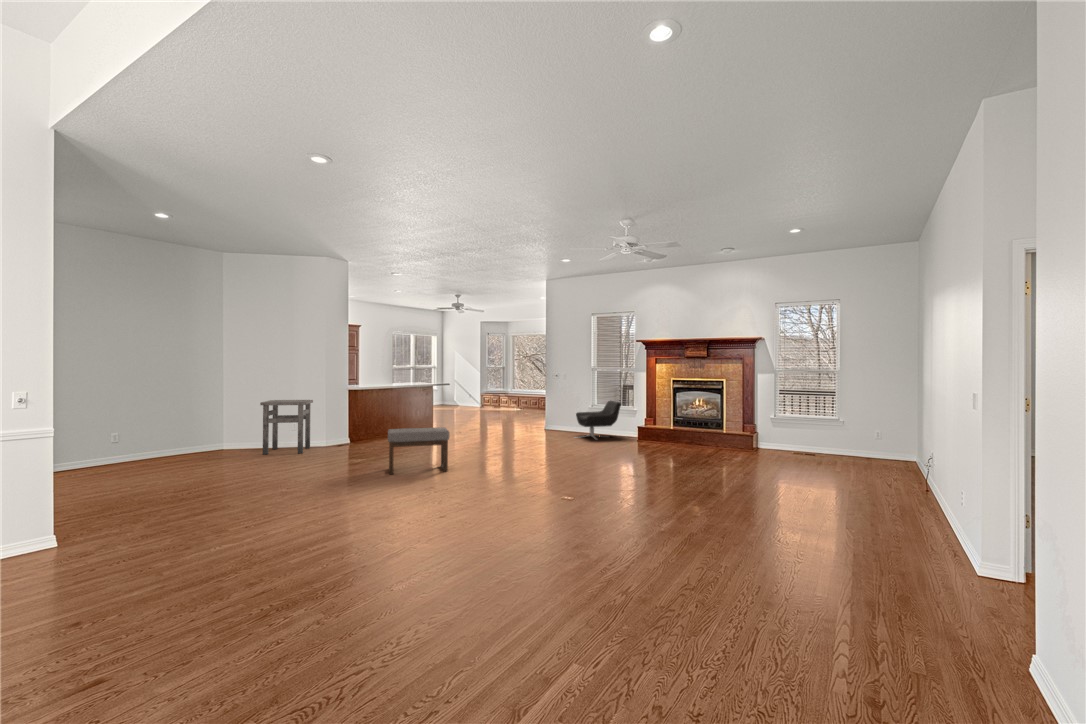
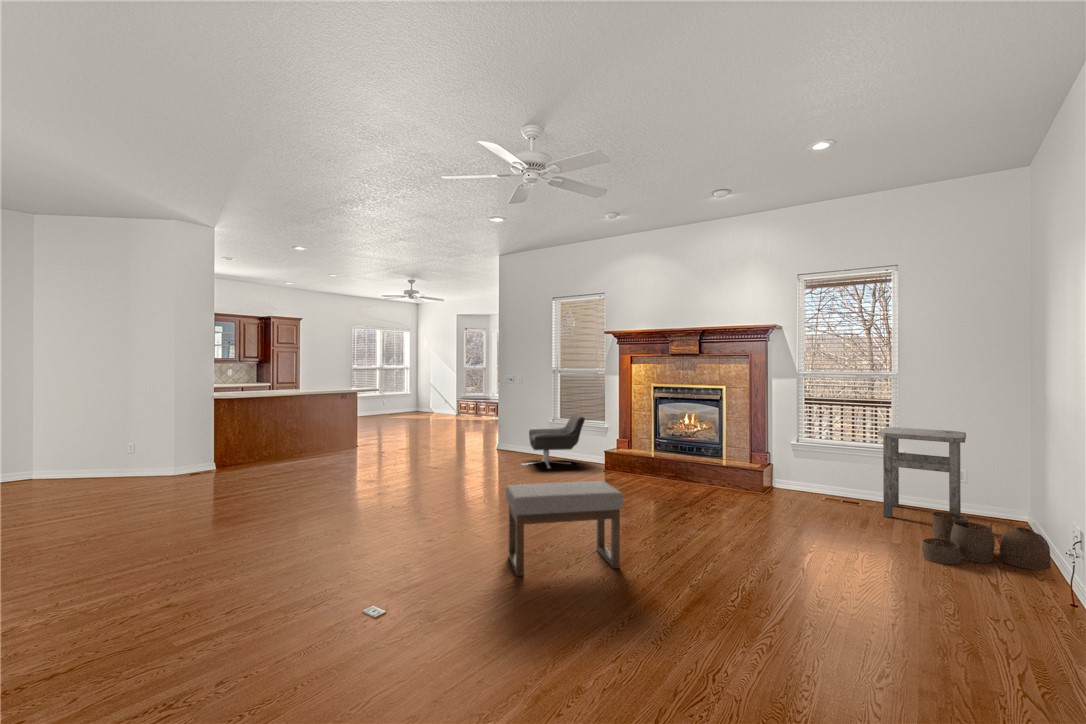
side table: present [260,400,313,455] -> present [878,427,966,518]
ottoman: present [388,427,449,474] -> present [506,481,623,576]
woven basket: none [858,450,927,480] -> present [922,508,1051,570]

